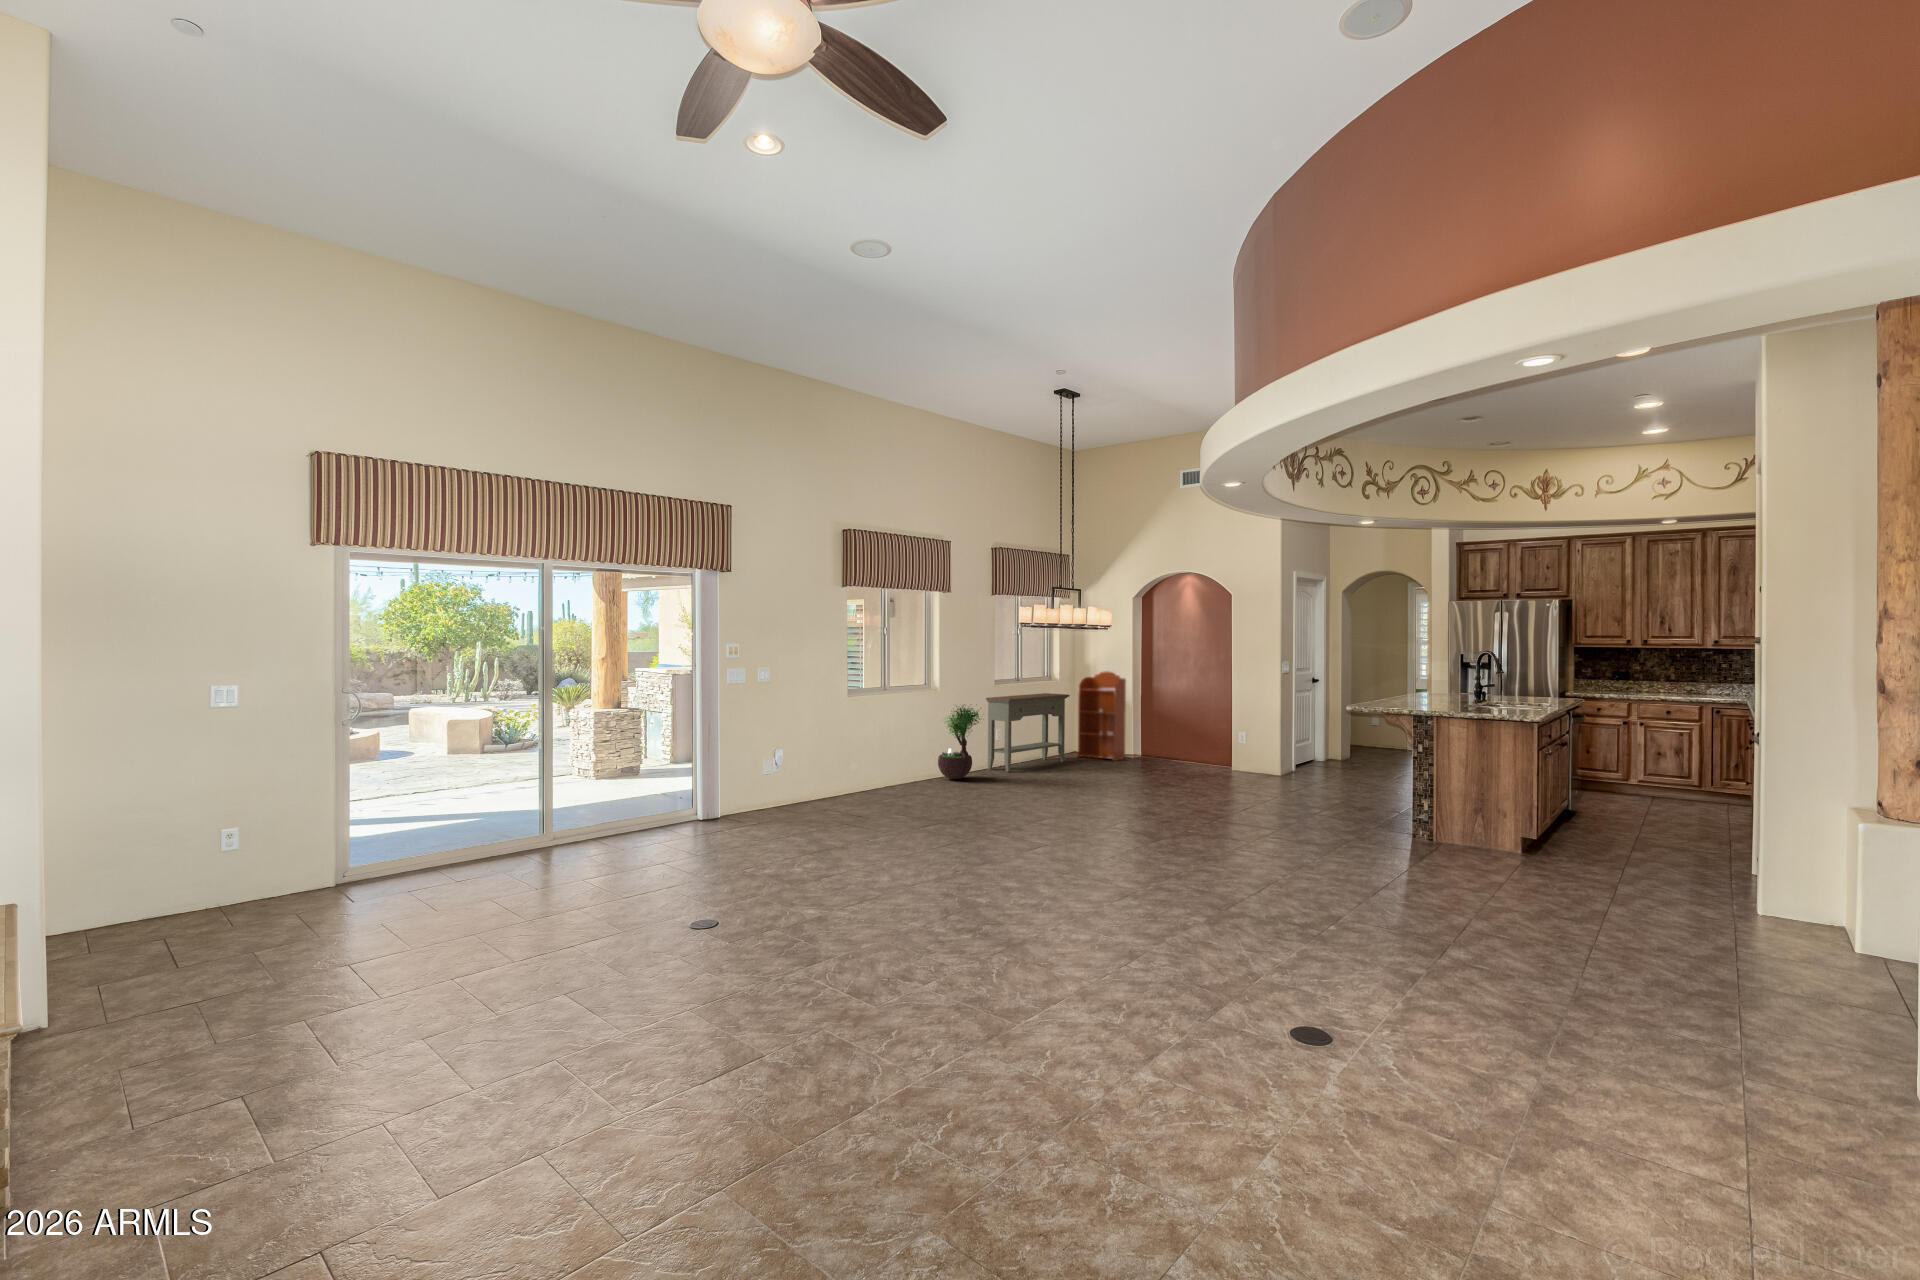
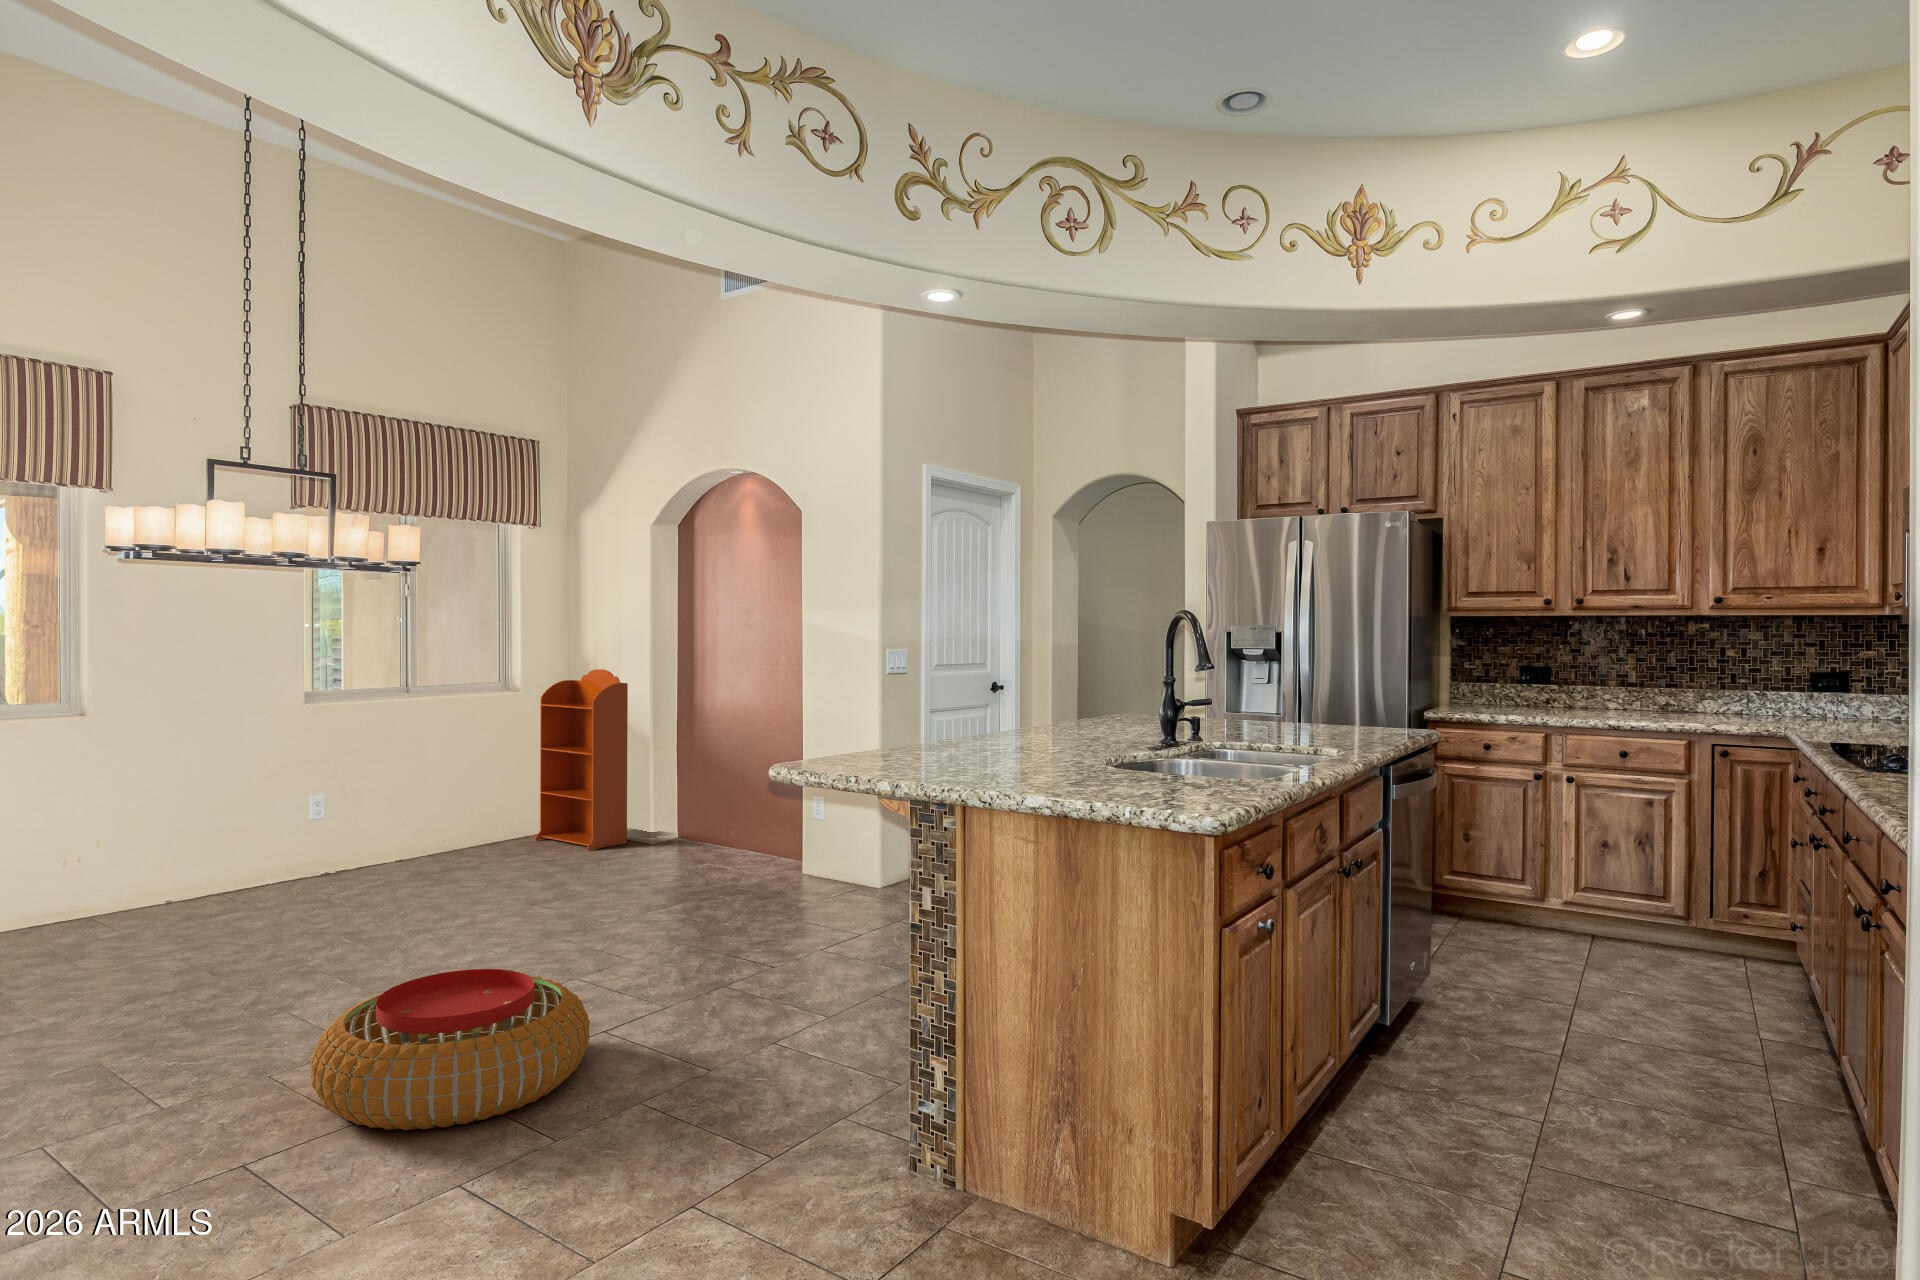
console table: present [986,693,1070,772] -> none [249,714,496,890]
potted tree: present [938,704,981,779] -> none [28,737,165,921]
pouf: none [1176,782,1269,826] -> present [311,969,590,1130]

